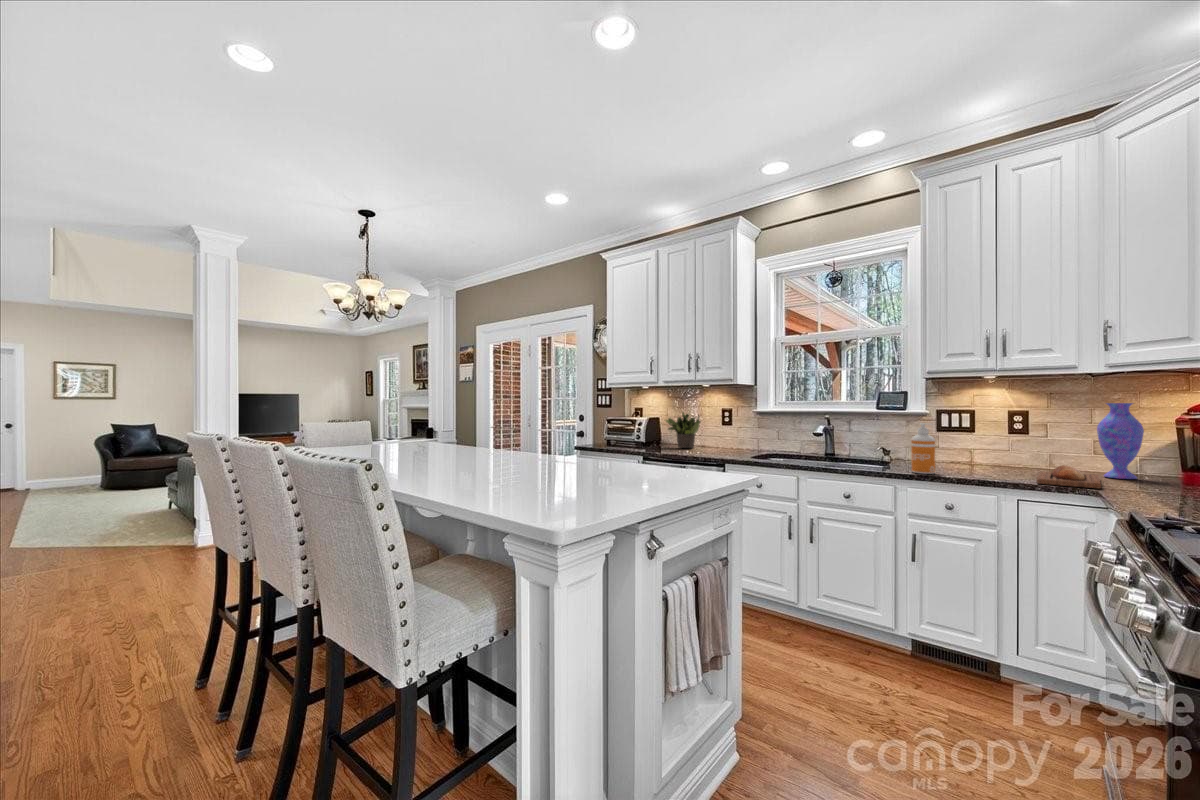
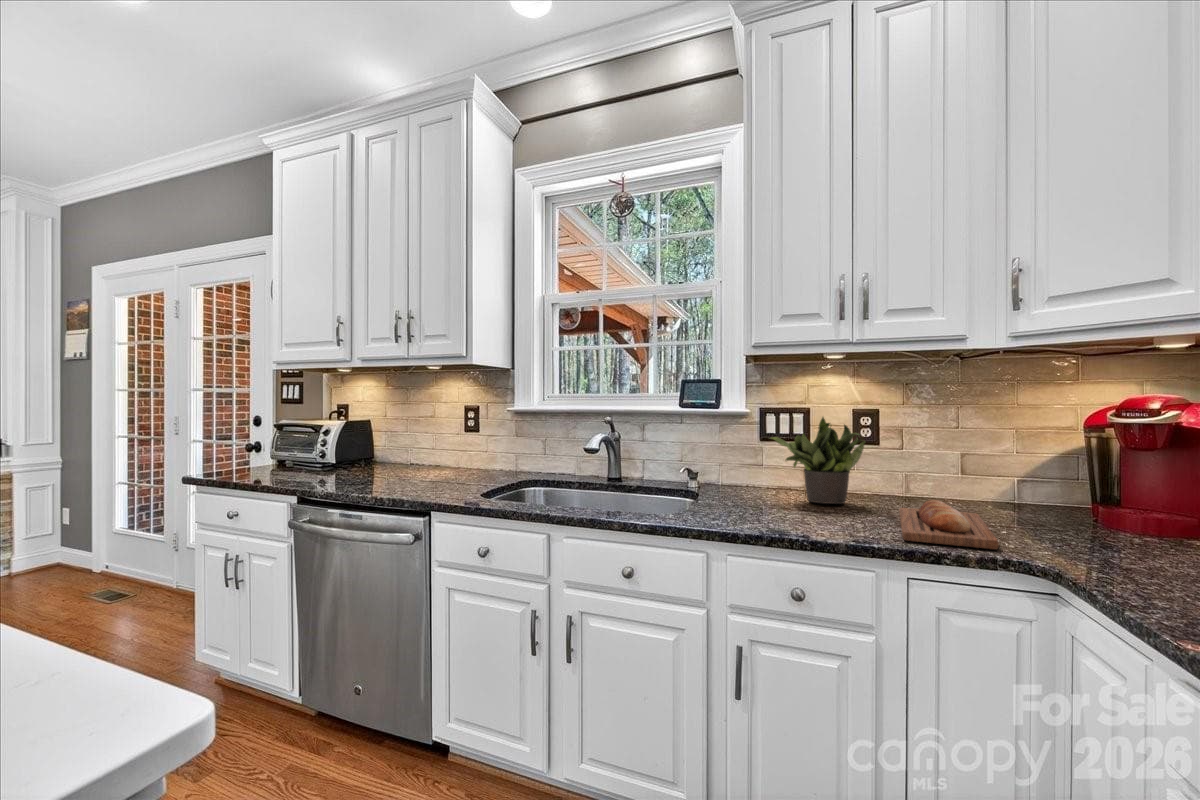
vase: present [1097,403,1144,479] -> none [972,398,1033,517]
potted plant: present [665,412,701,448] -> present [771,417,866,504]
soap dispenser: present [911,423,935,474] -> none [718,433,753,522]

